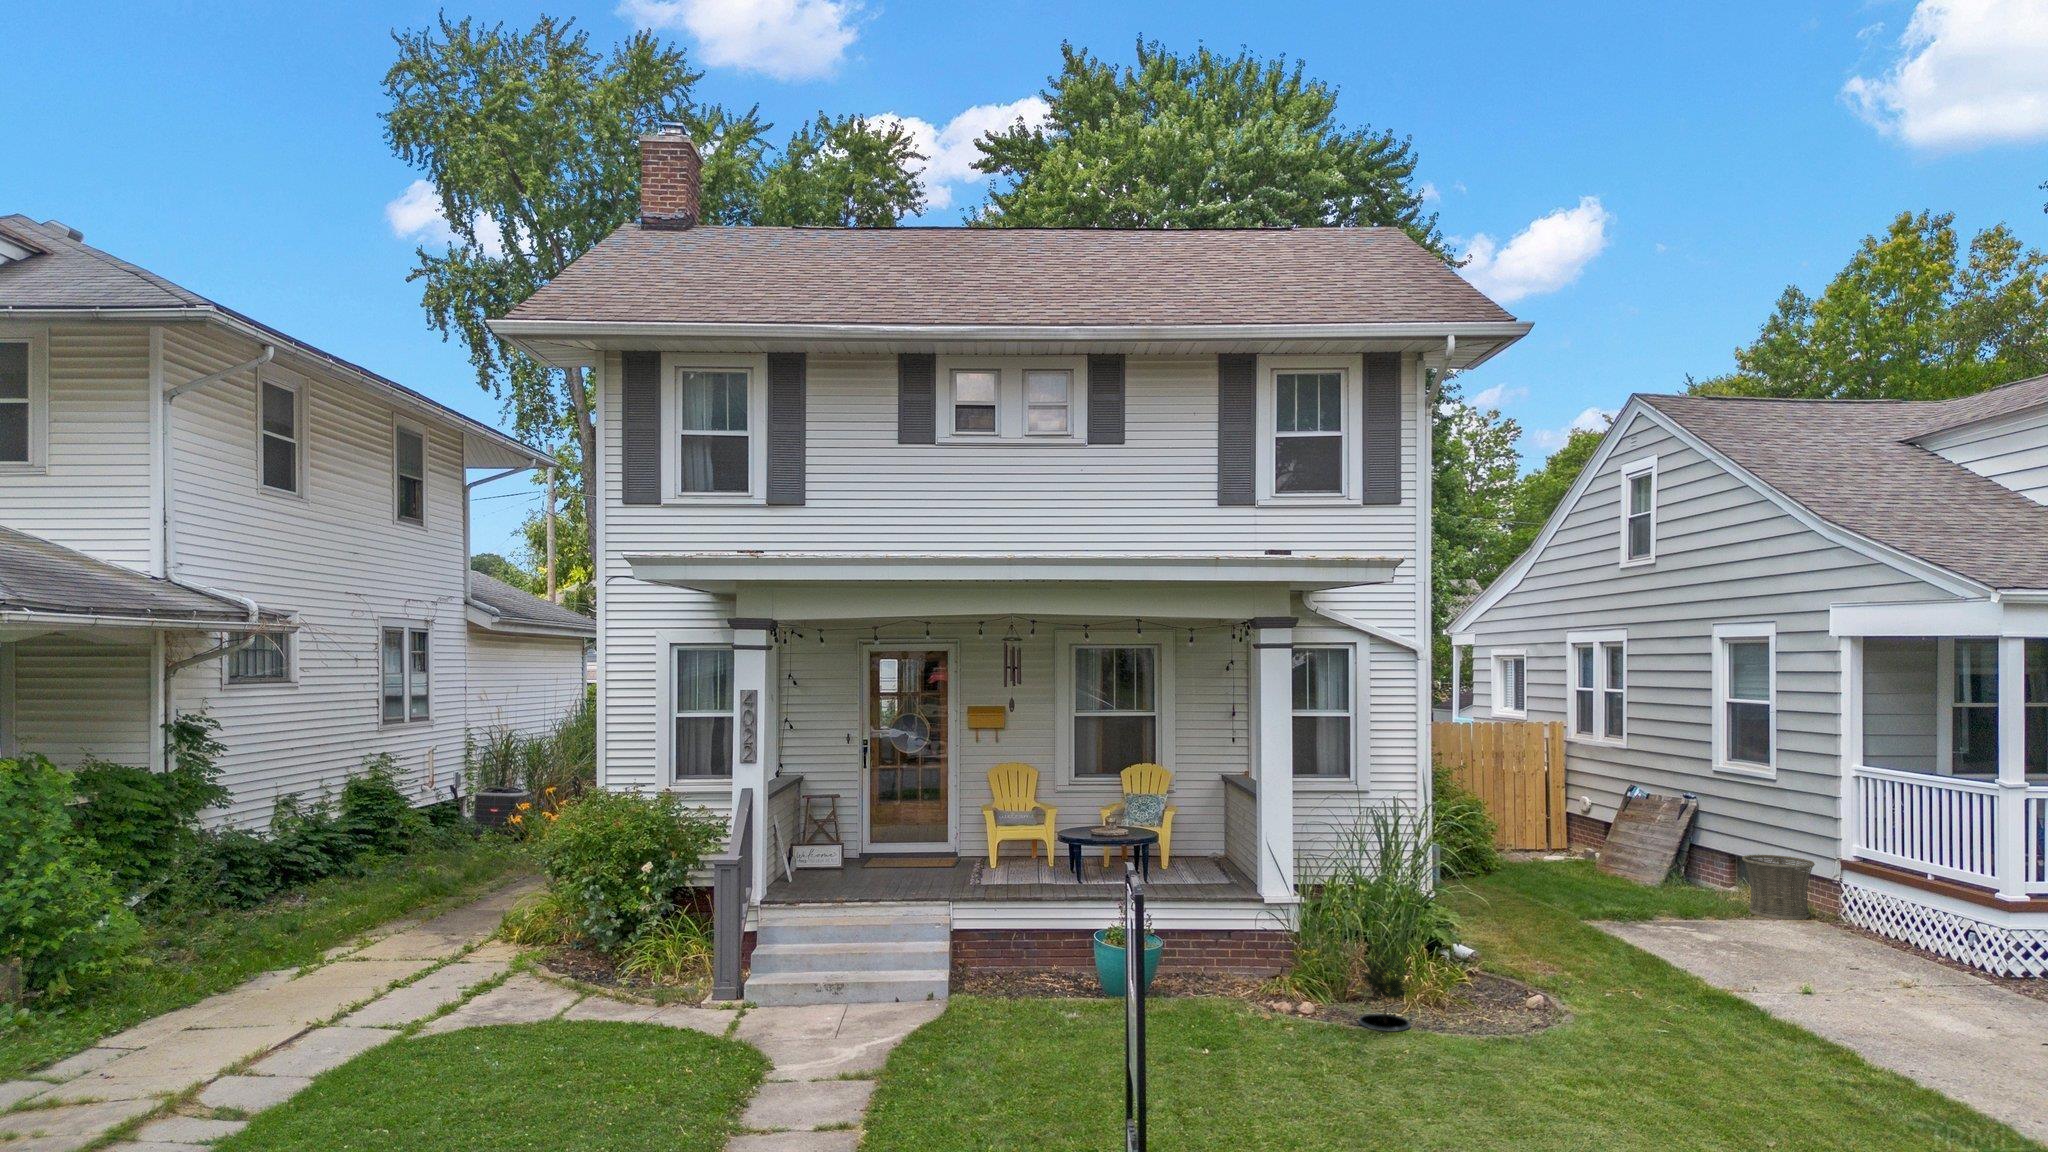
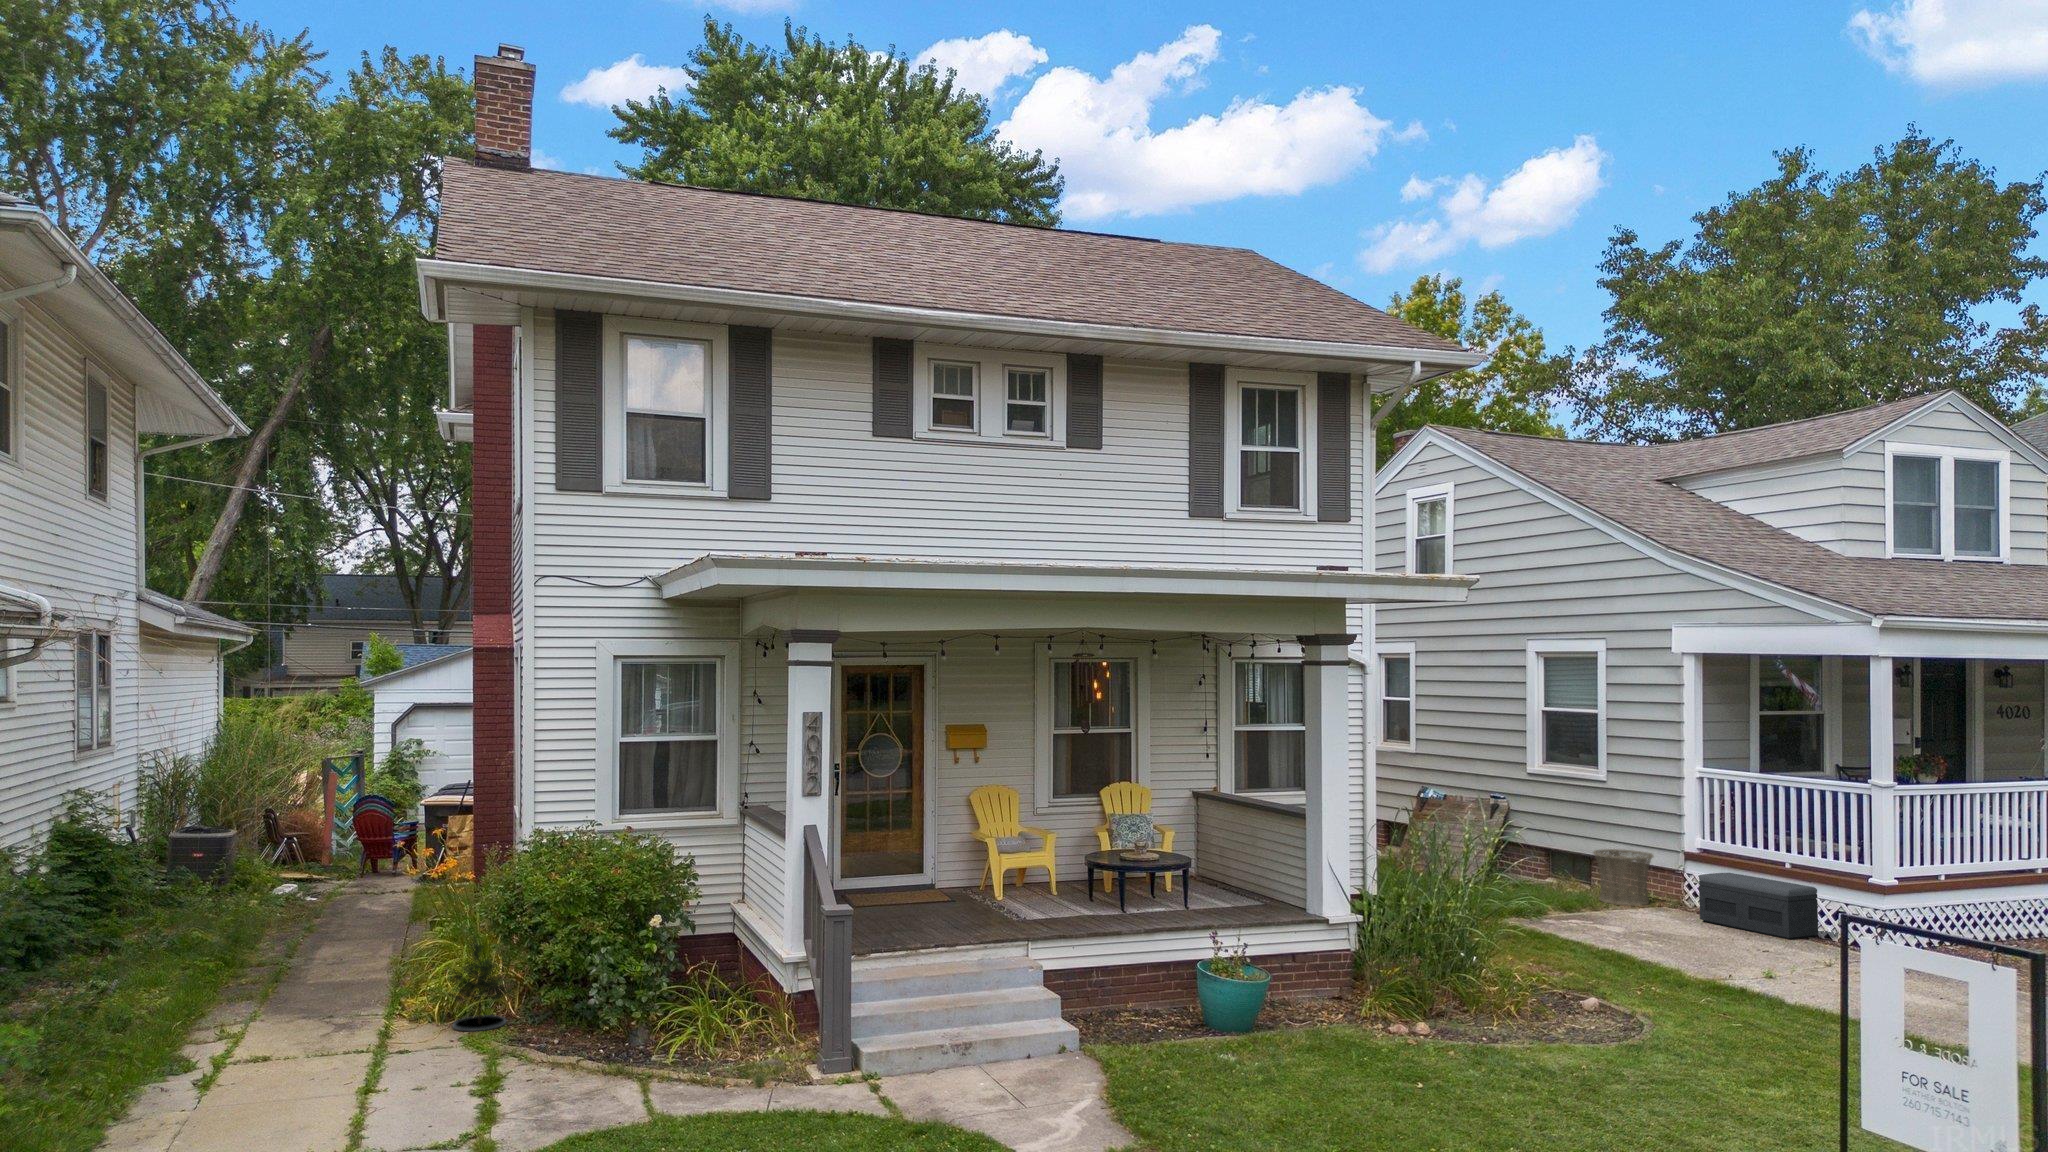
storage bench: none [1840,889,1976,971] -> present [1699,873,1818,939]
potted tree: present [1358,939,1411,1032] -> present [450,935,510,1032]

